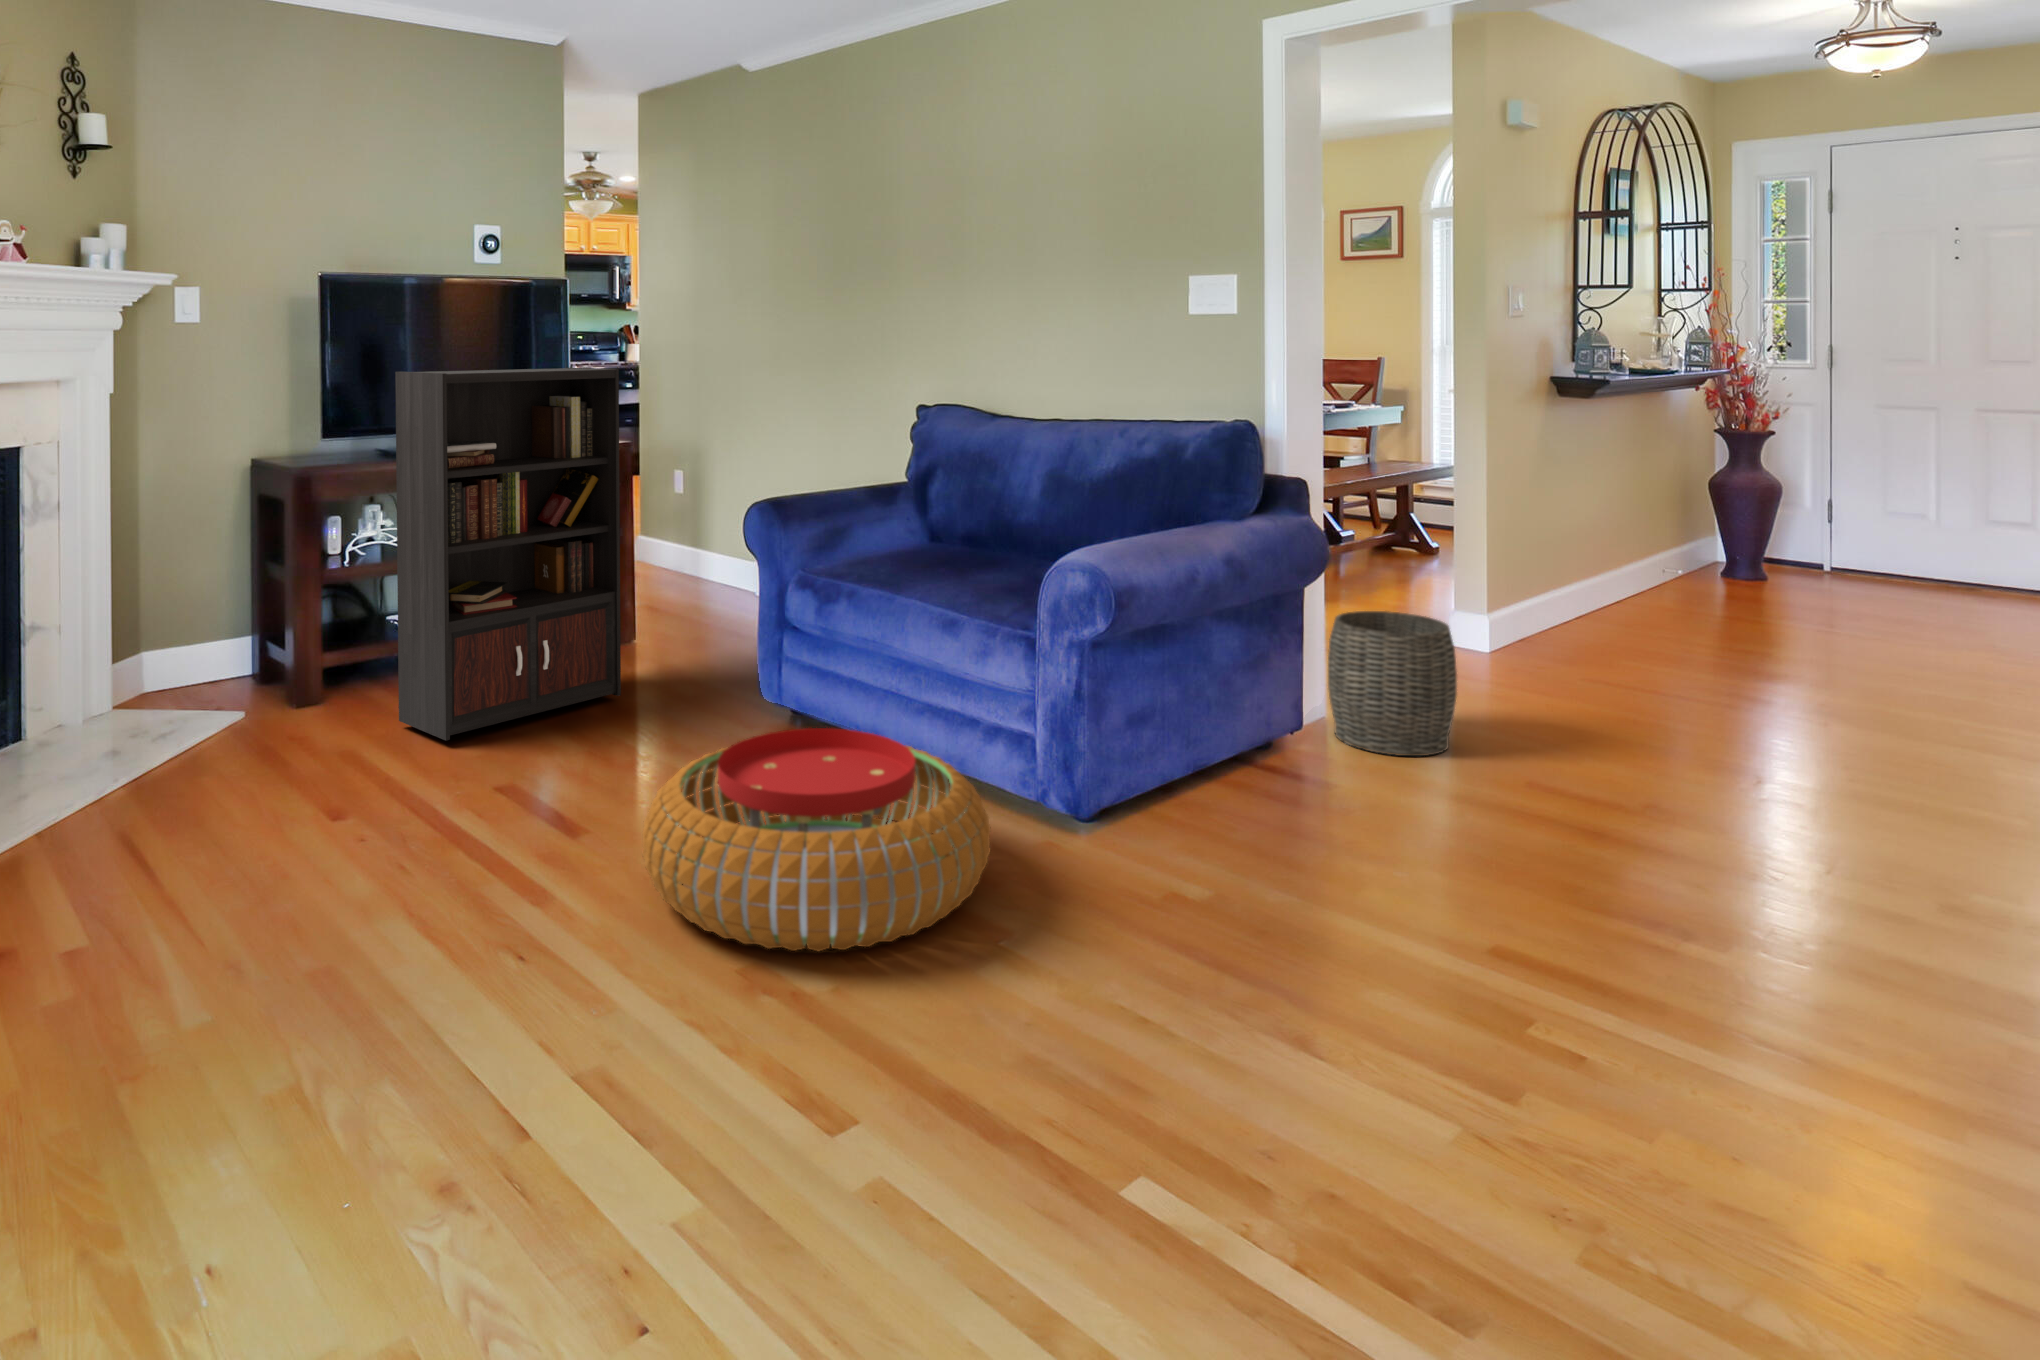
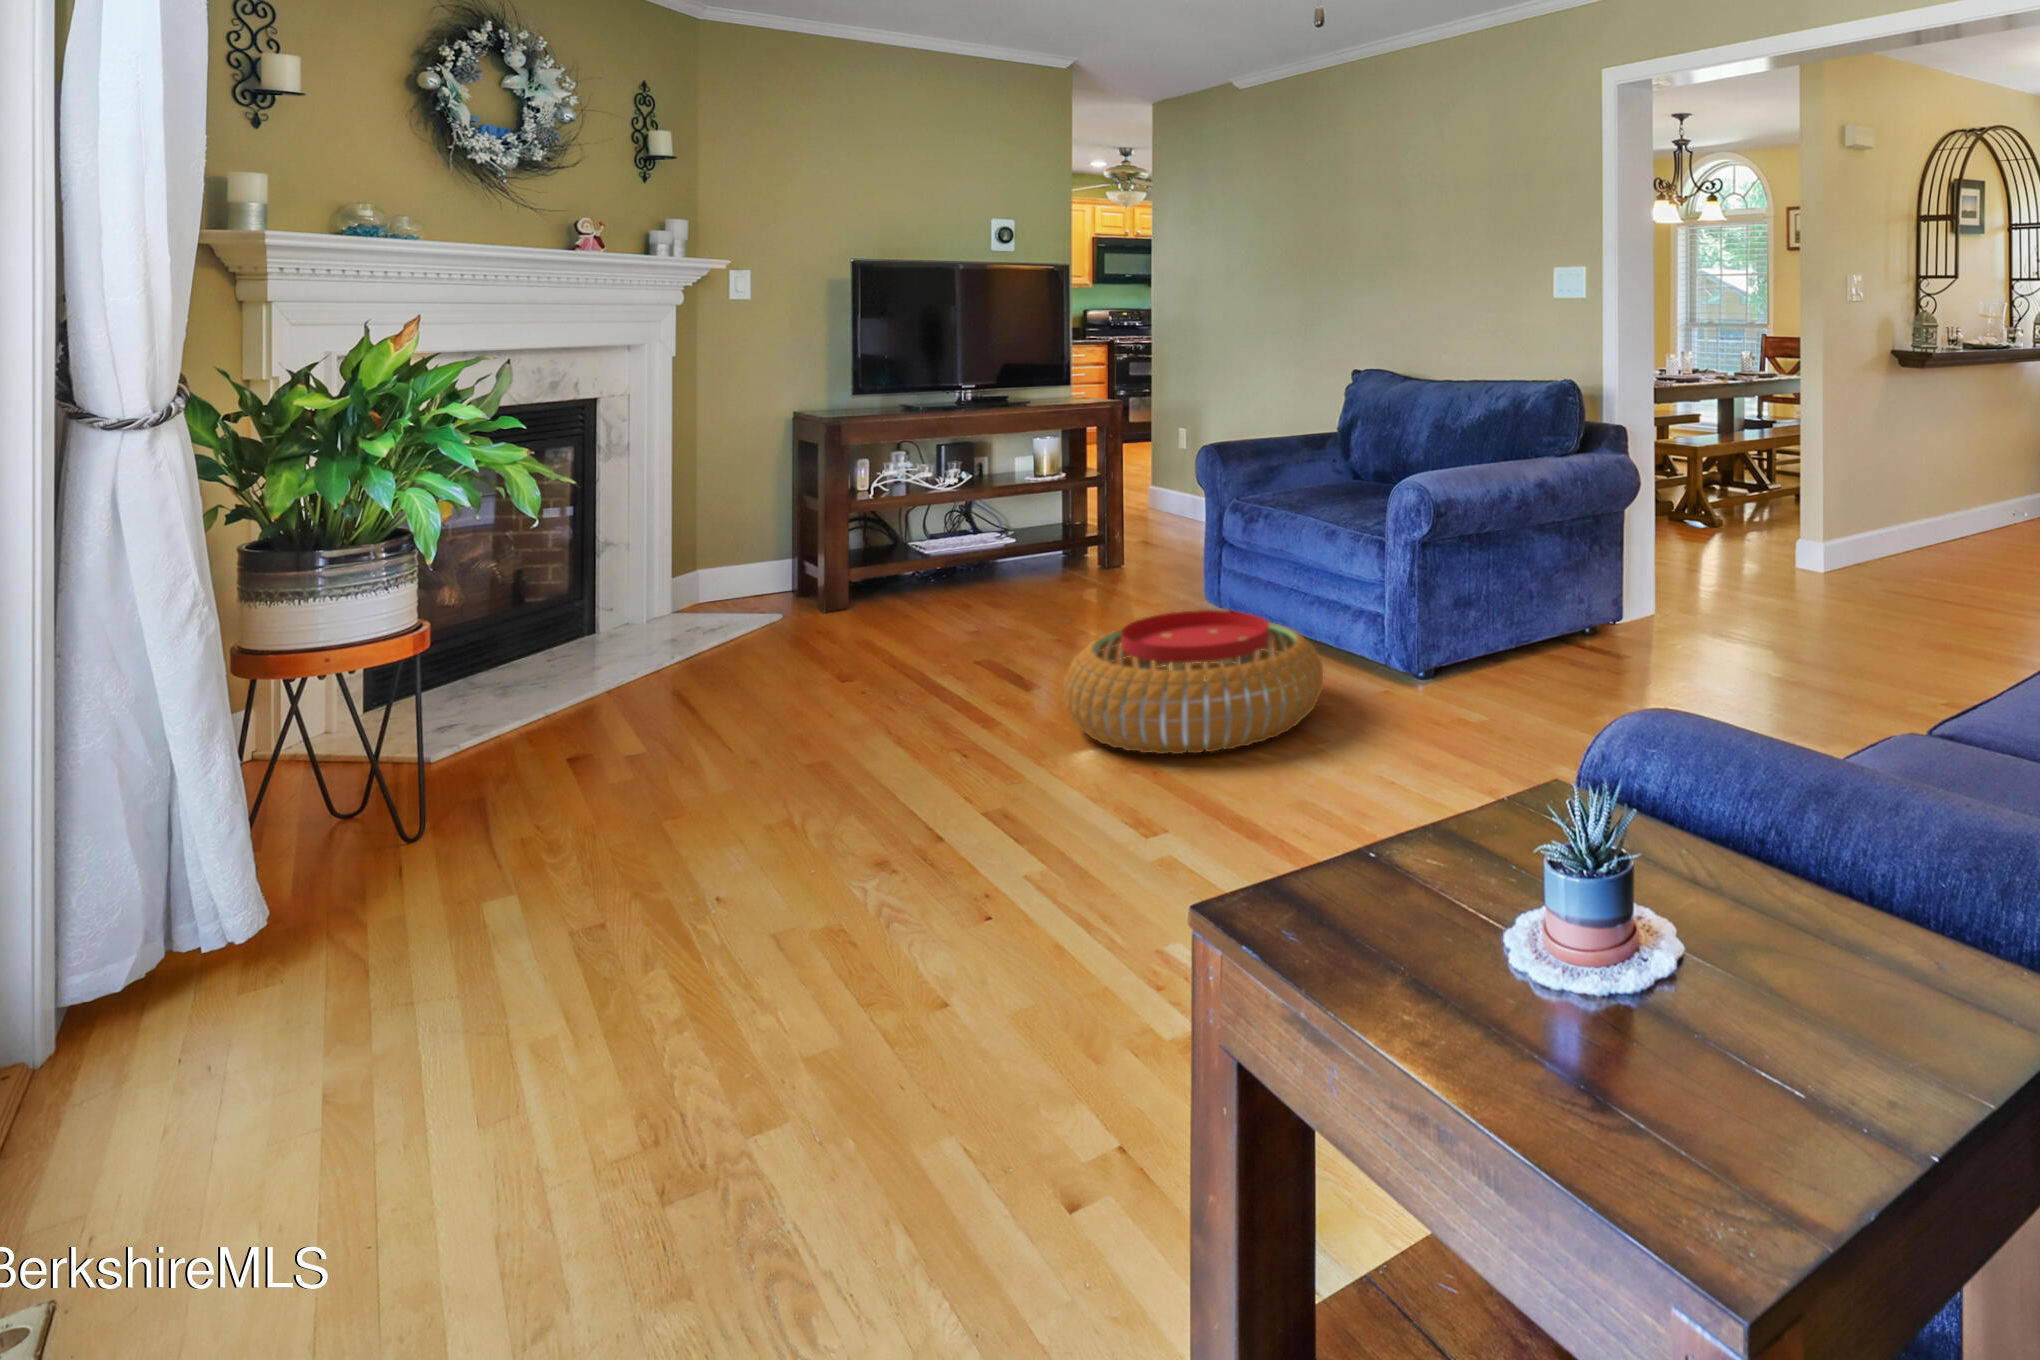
bookcase: present [395,368,621,741] -> none [907,340,1095,633]
woven basket: present [1328,611,1457,756] -> none [1641,536,1734,644]

